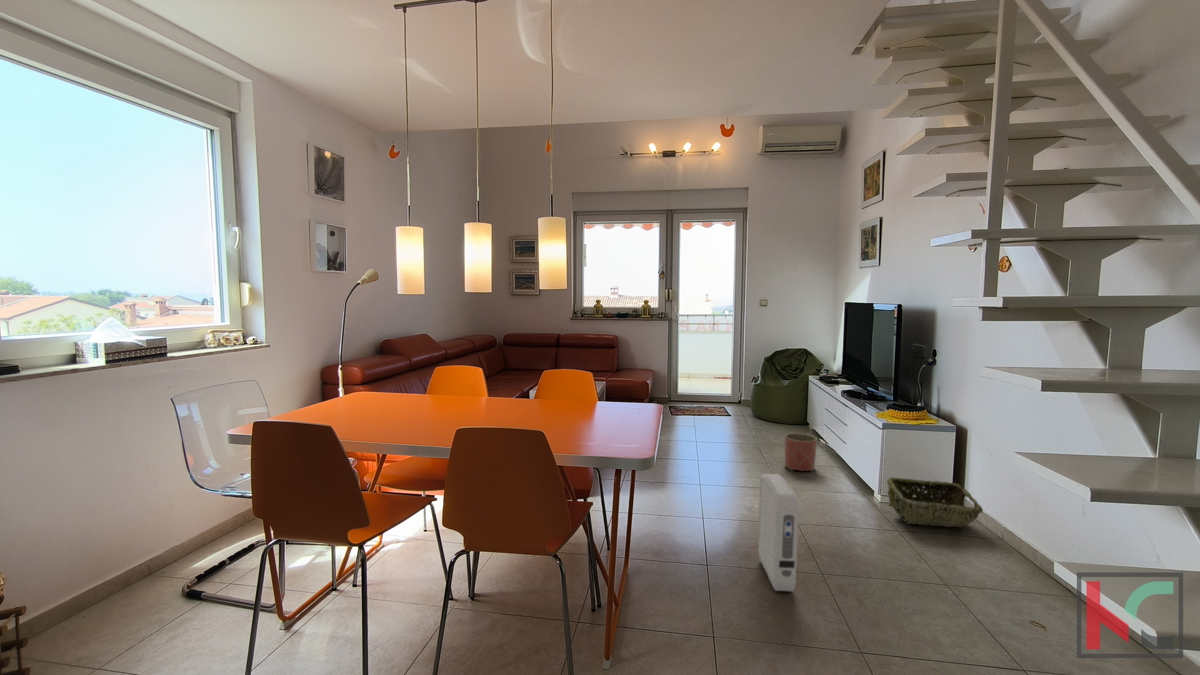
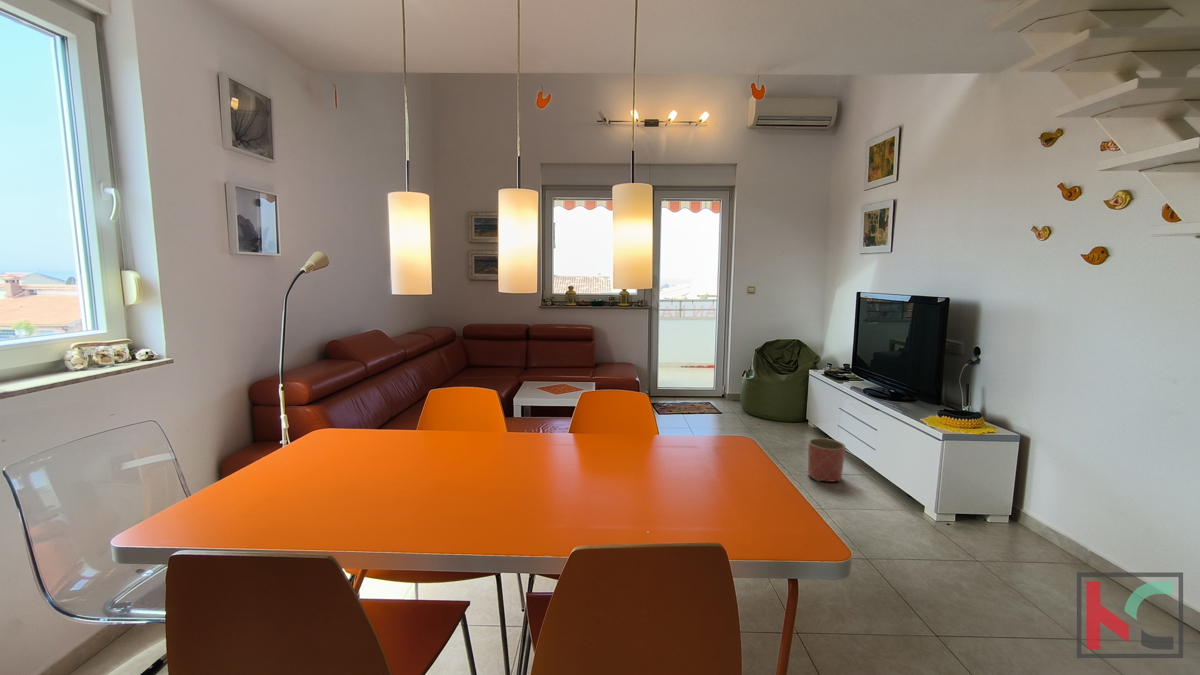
air purifier: present [758,474,799,591] -> none [846,516,930,672]
woven basket: present [887,478,983,527] -> none [950,495,1065,552]

